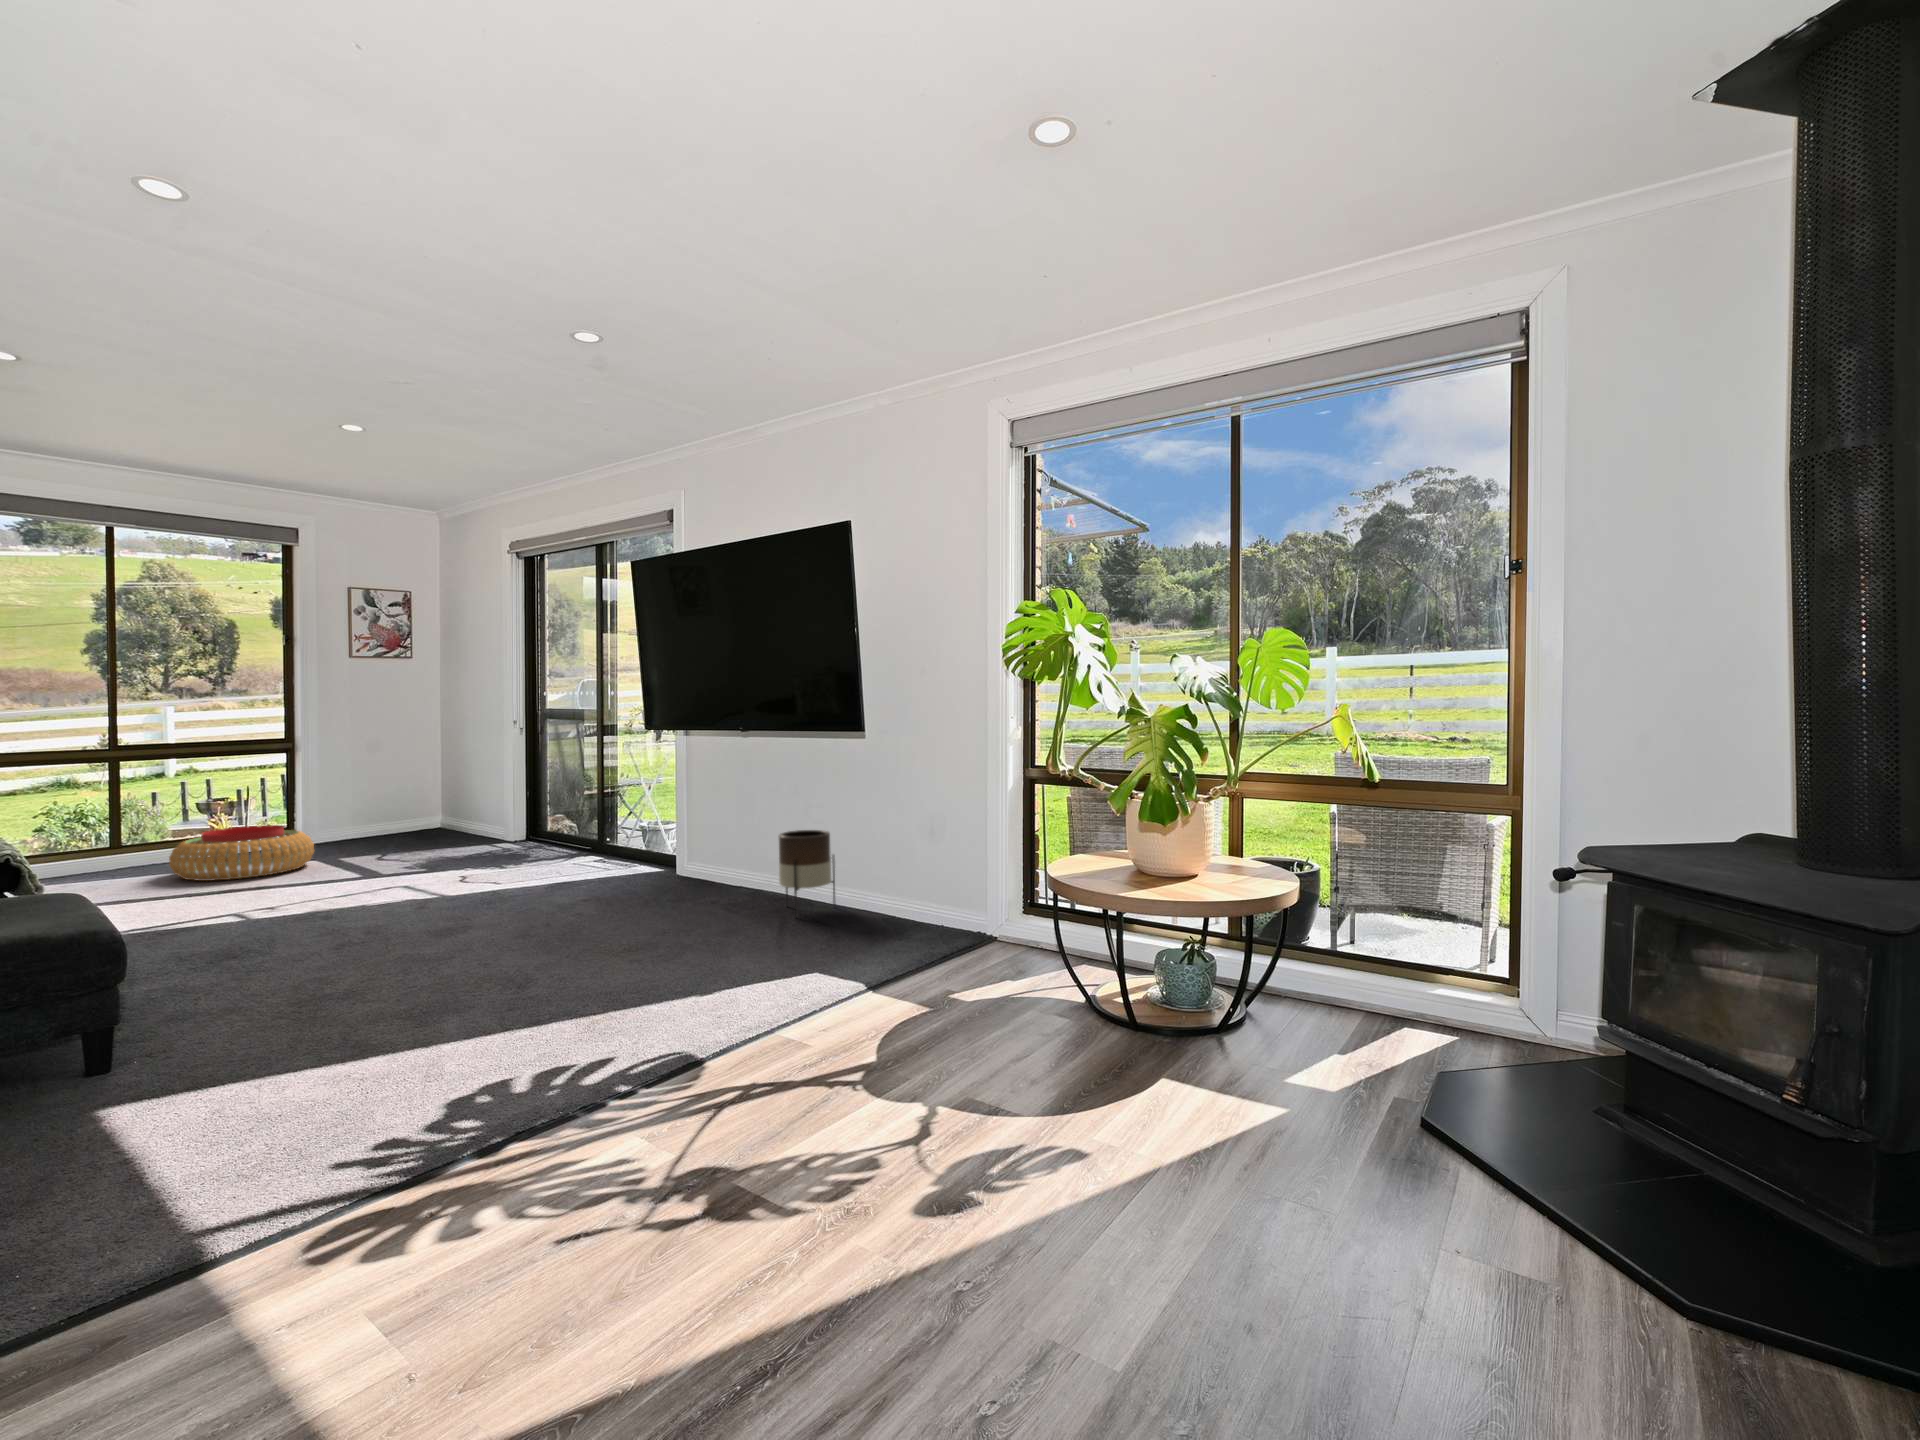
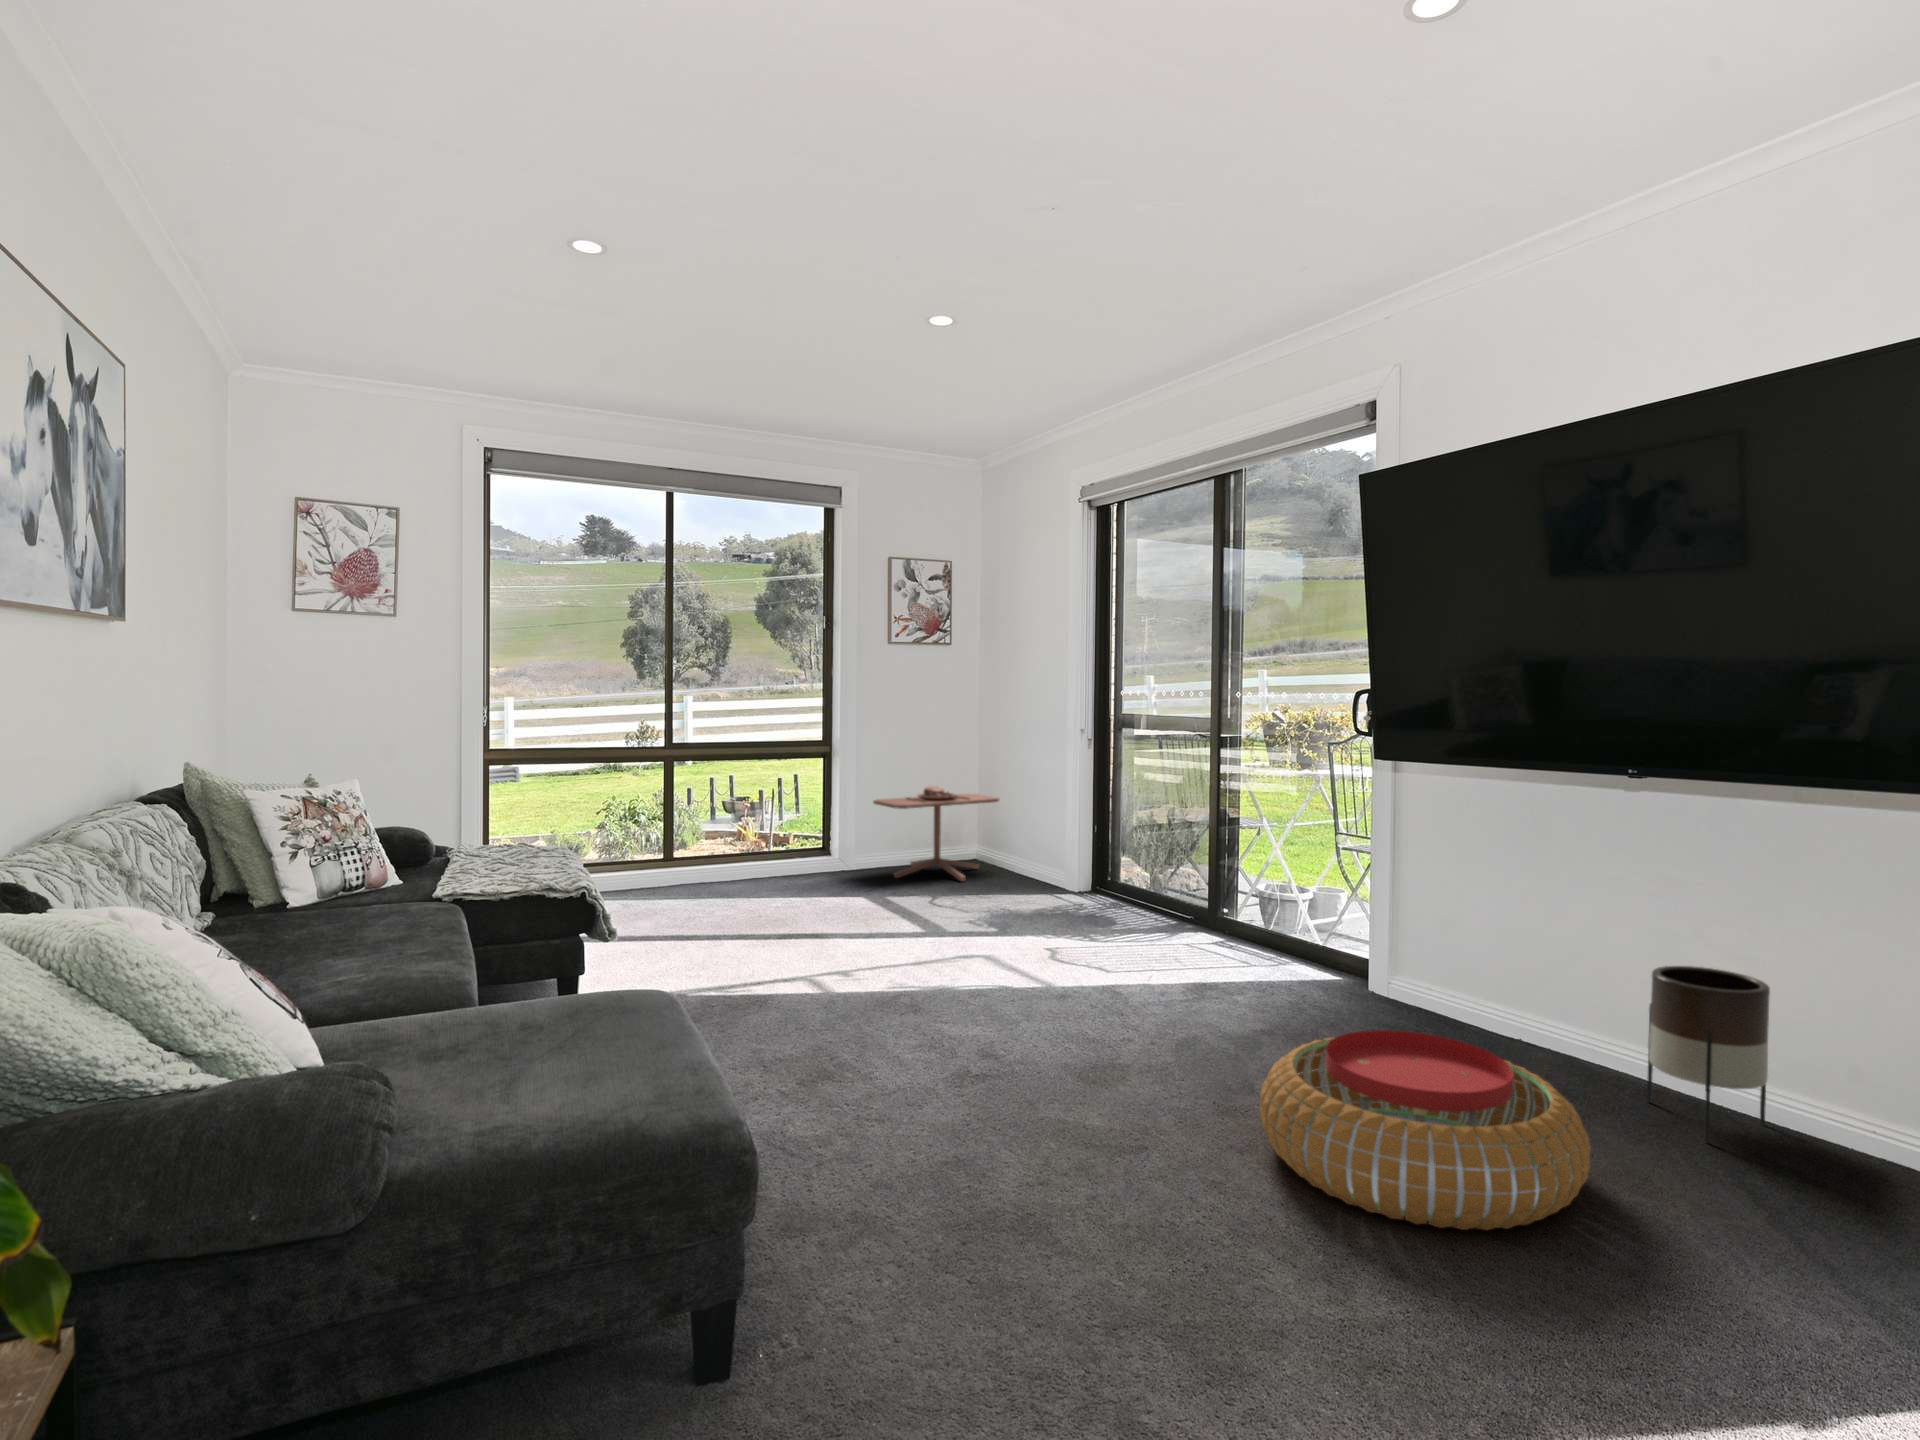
side table: none [337,773,457,849] -> present [873,786,999,882]
pouf: present [169,825,314,881] -> present [1260,1030,1591,1230]

